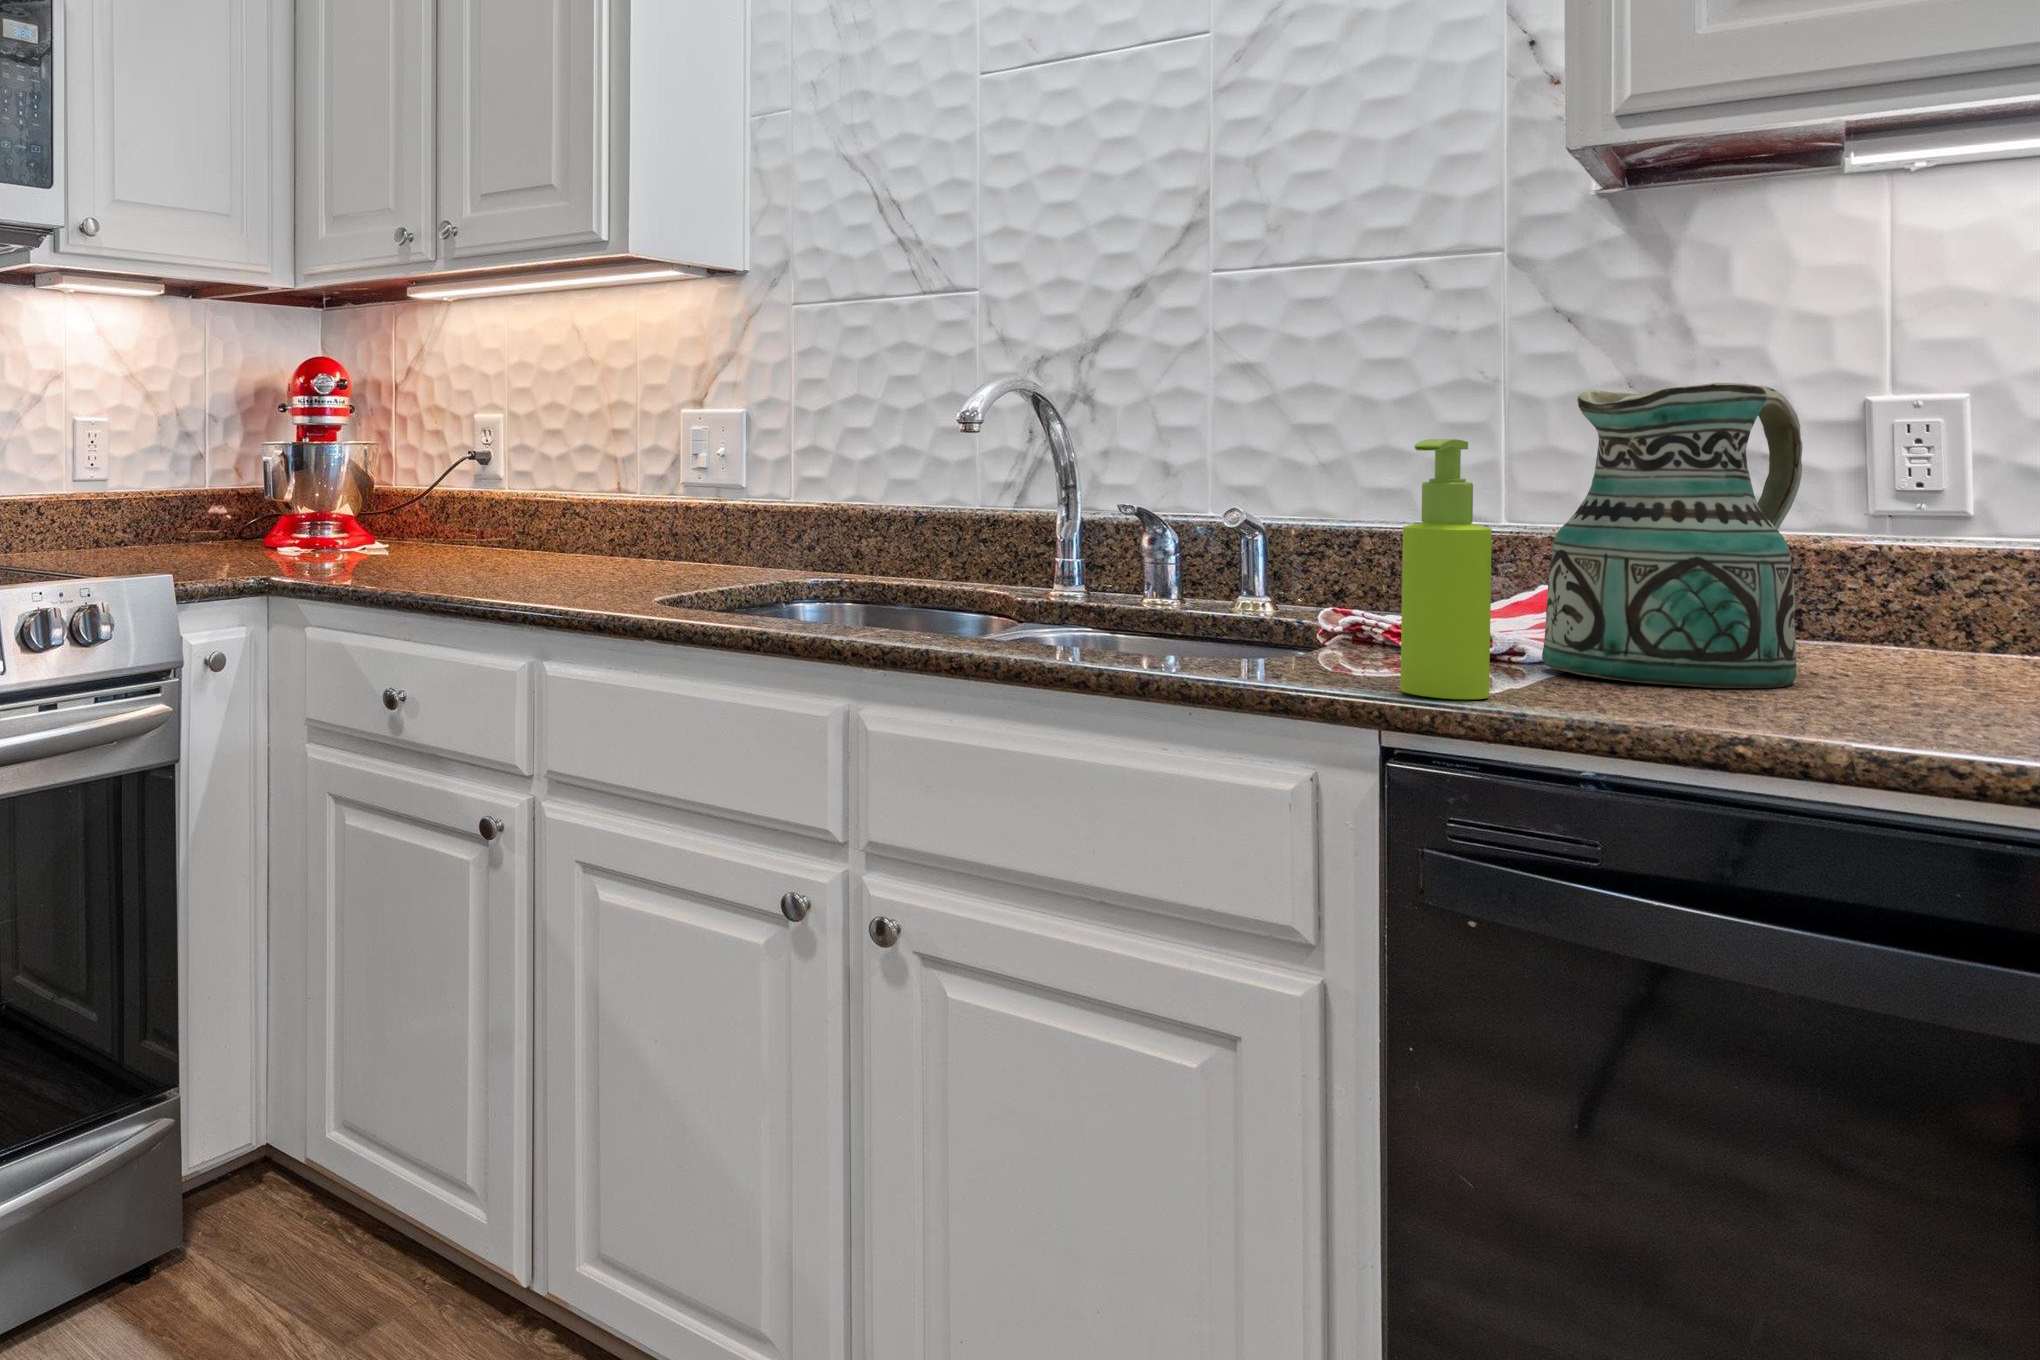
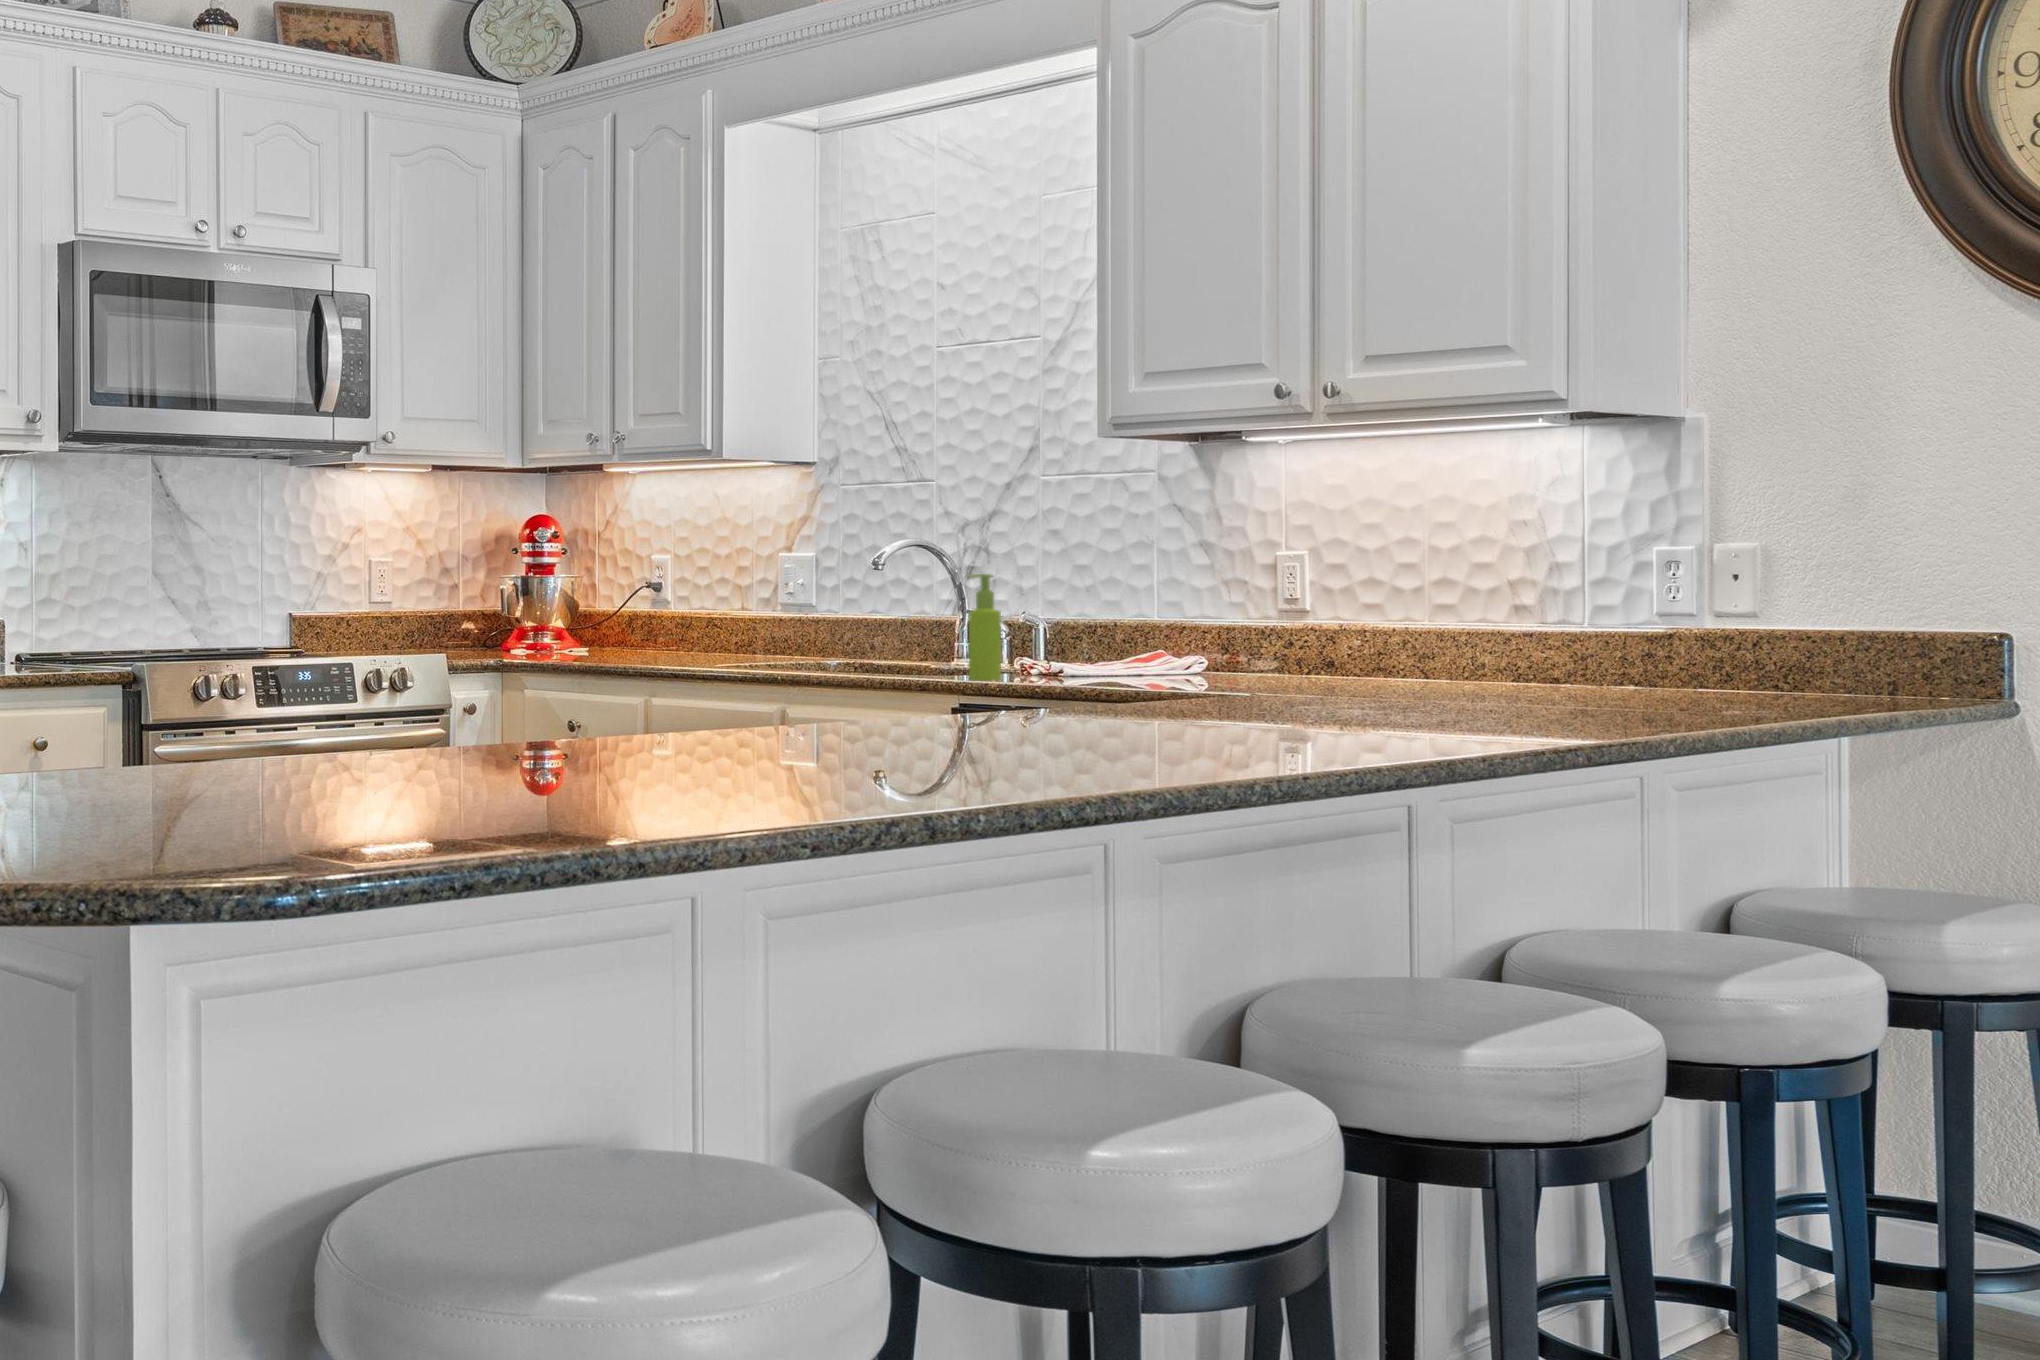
ceramic pitcher: present [1542,383,1802,688] -> none [1075,549,1194,681]

